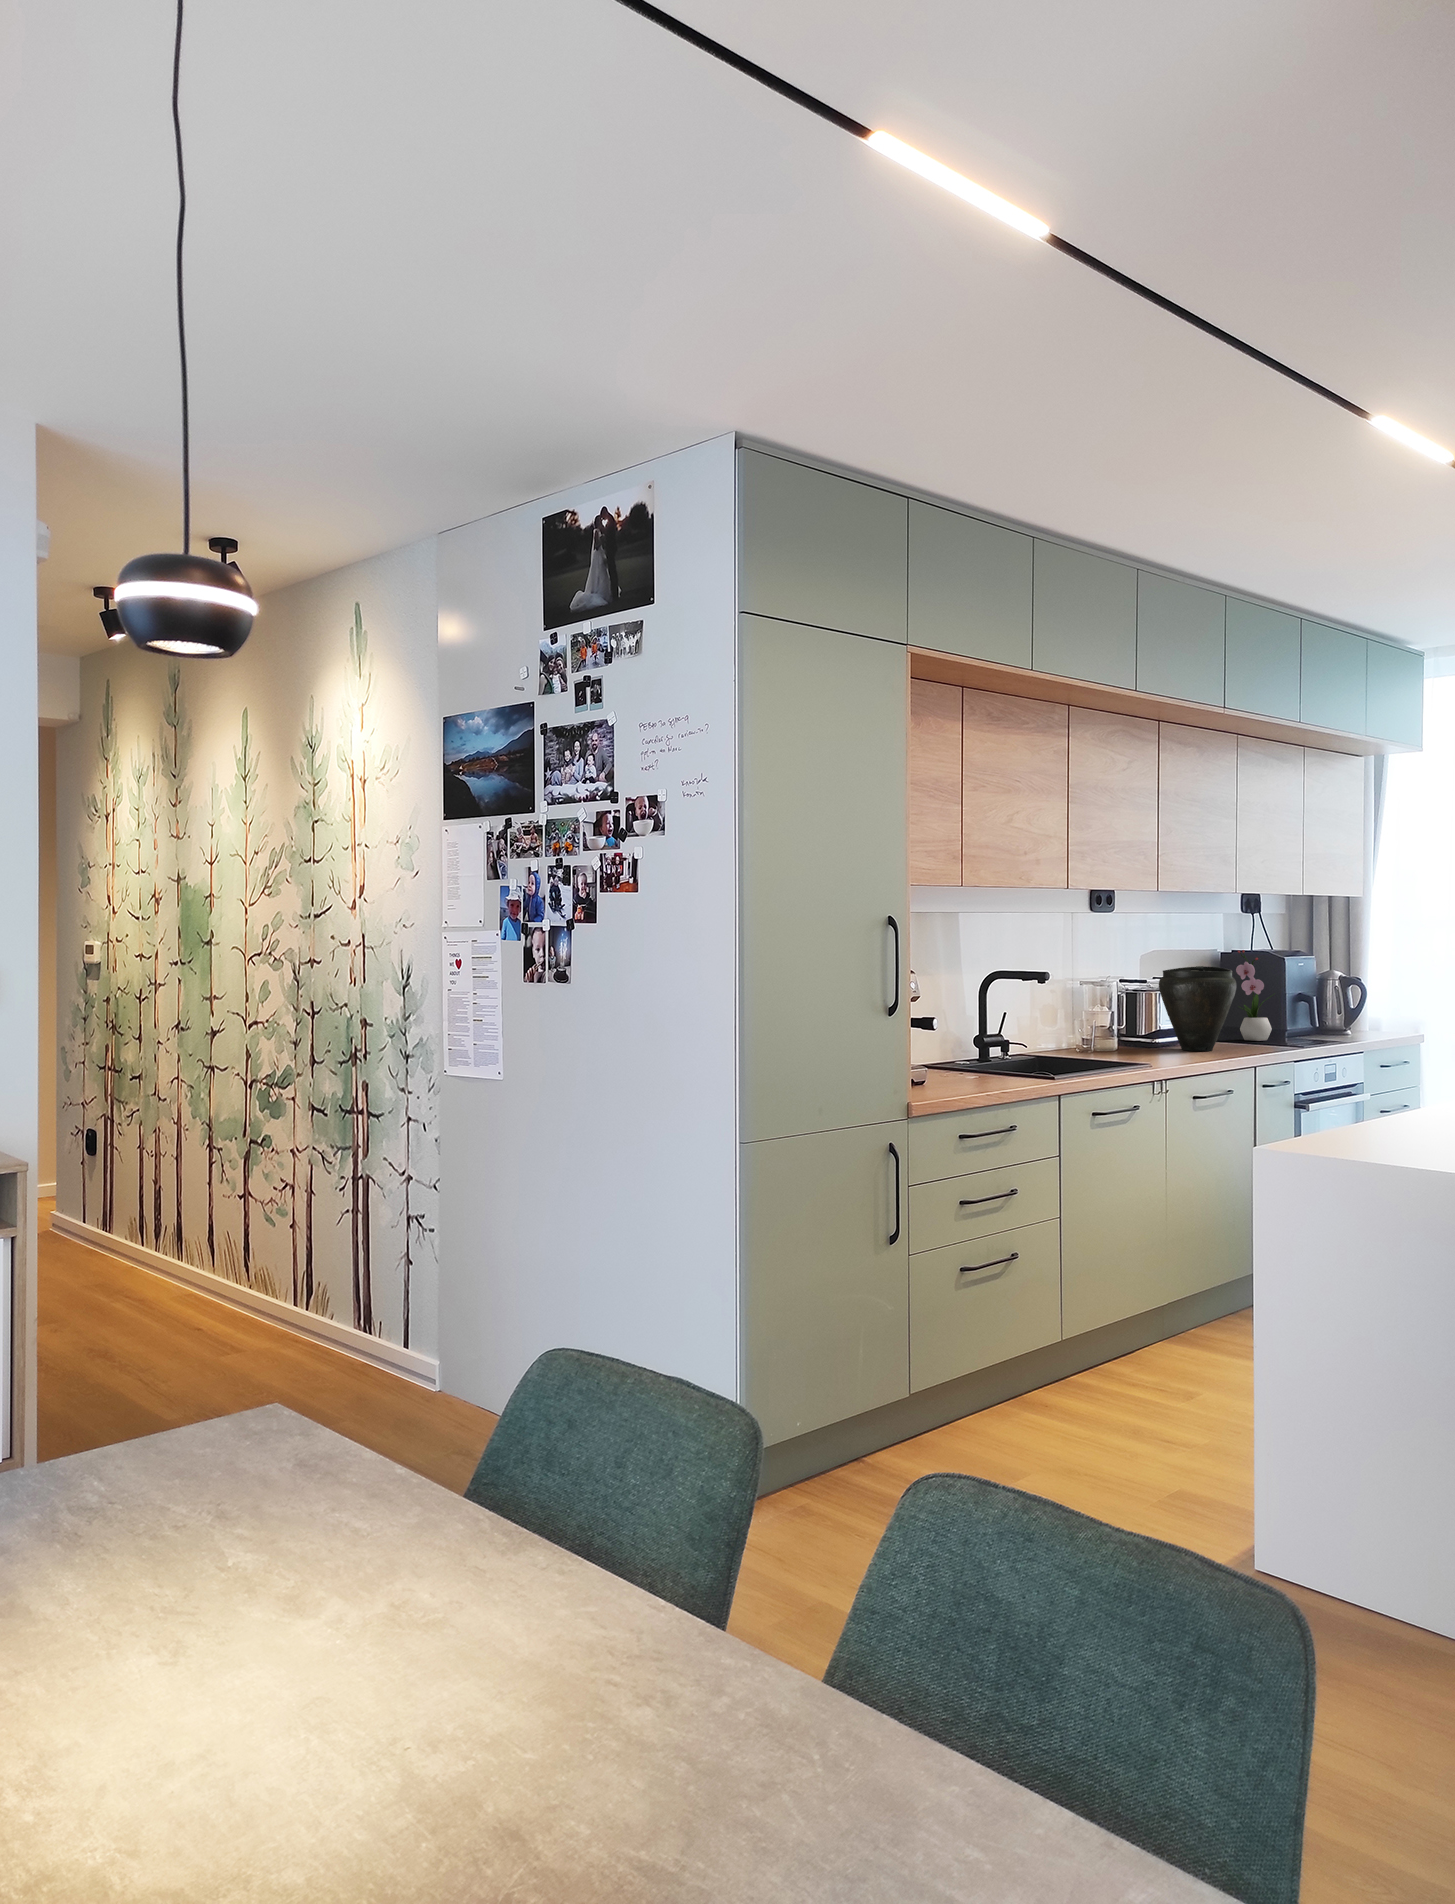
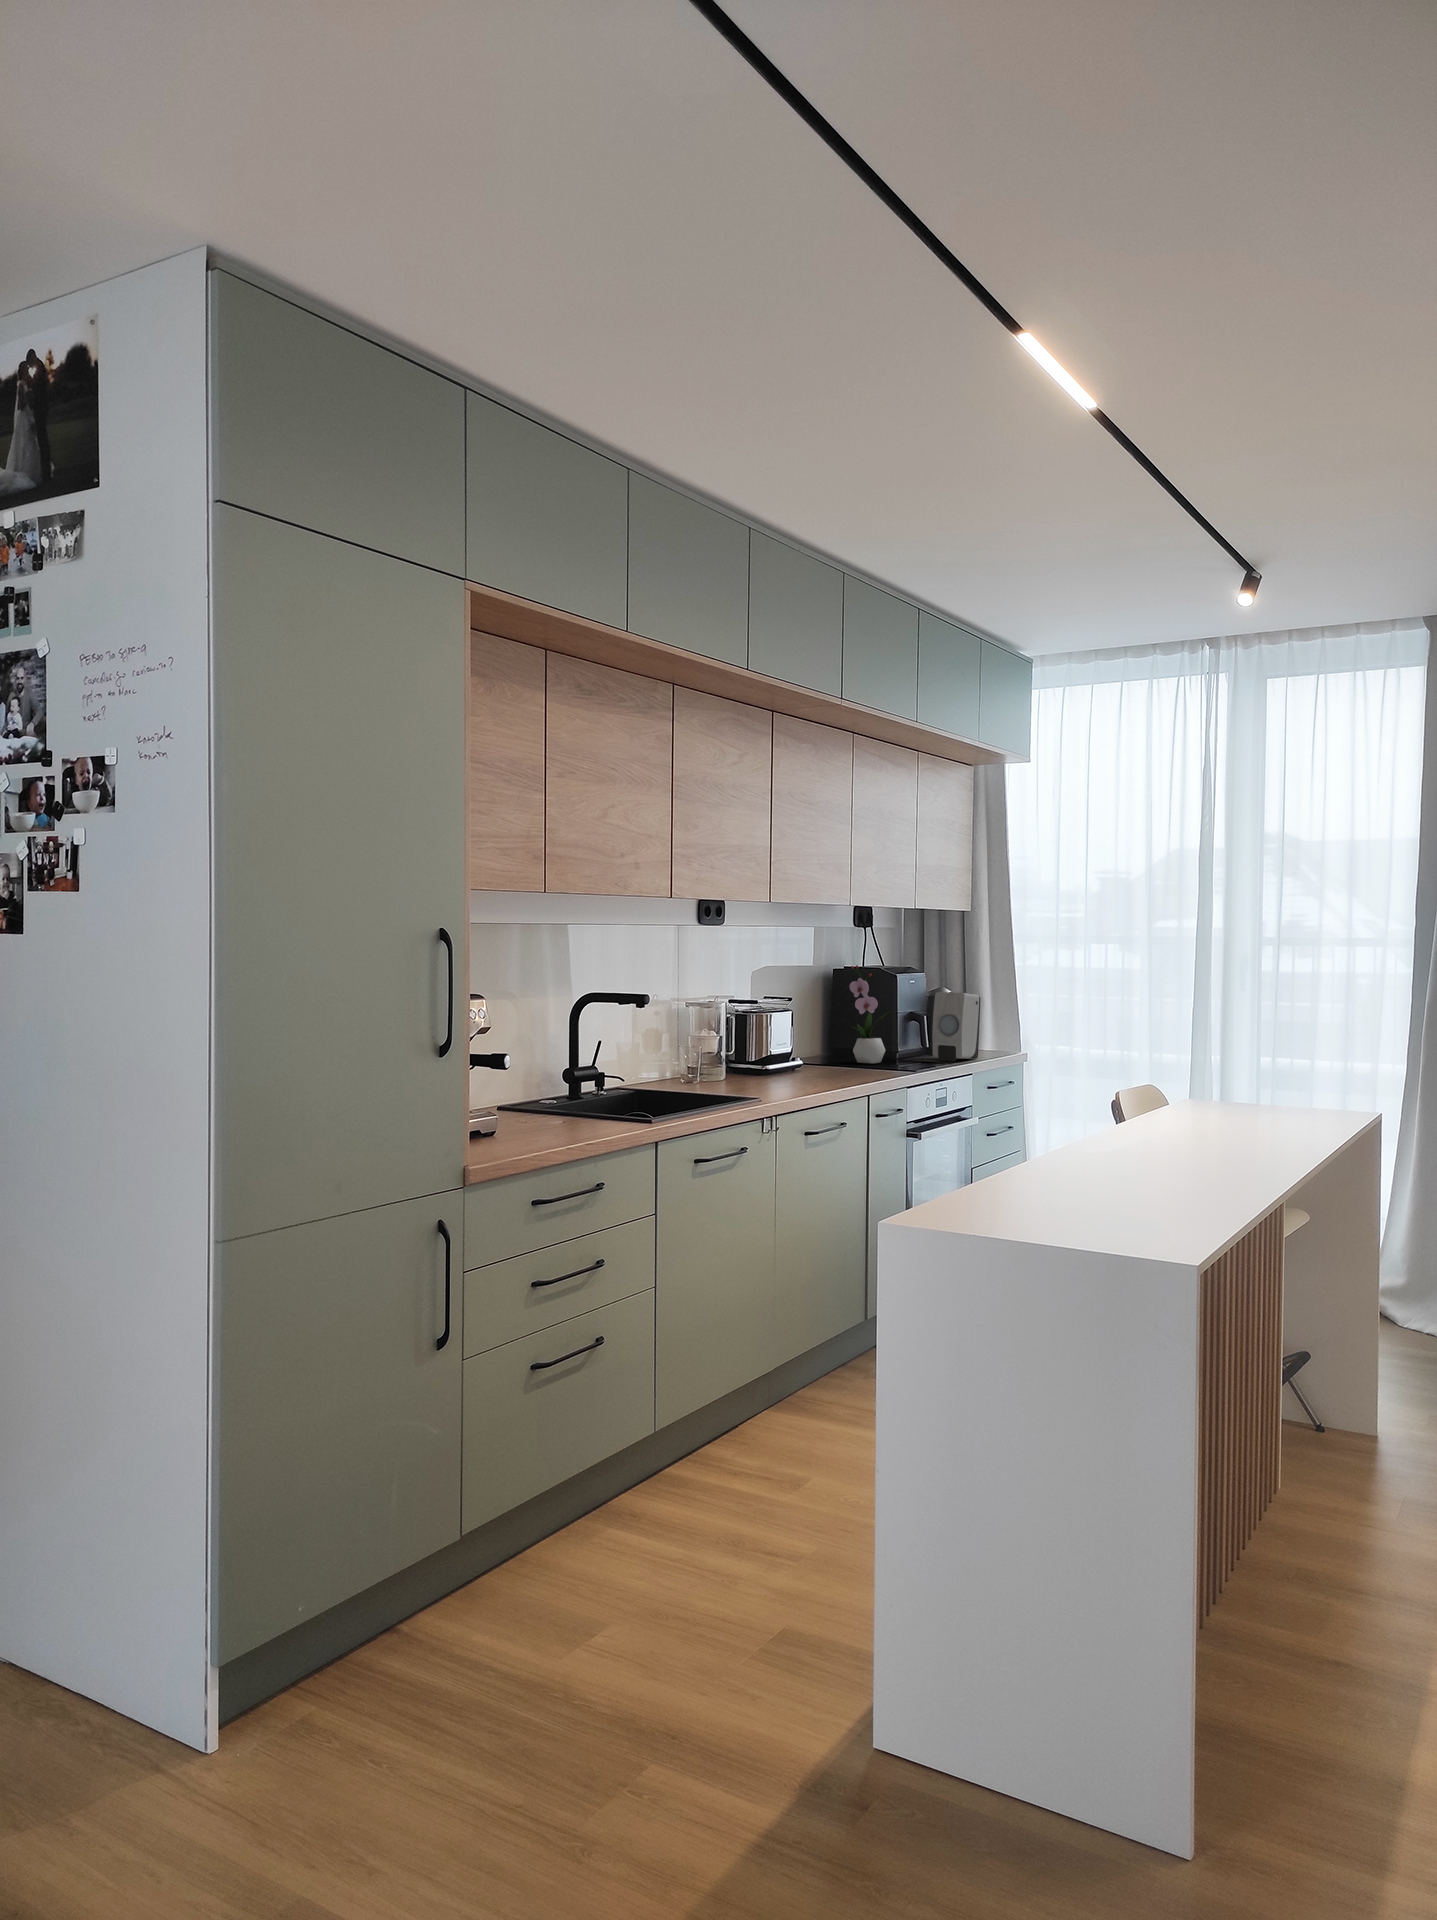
vase: present [1159,966,1236,1051] -> none [769,983,851,1078]
soap dispenser: none [1319,975,1368,1041] -> present [932,992,981,1062]

